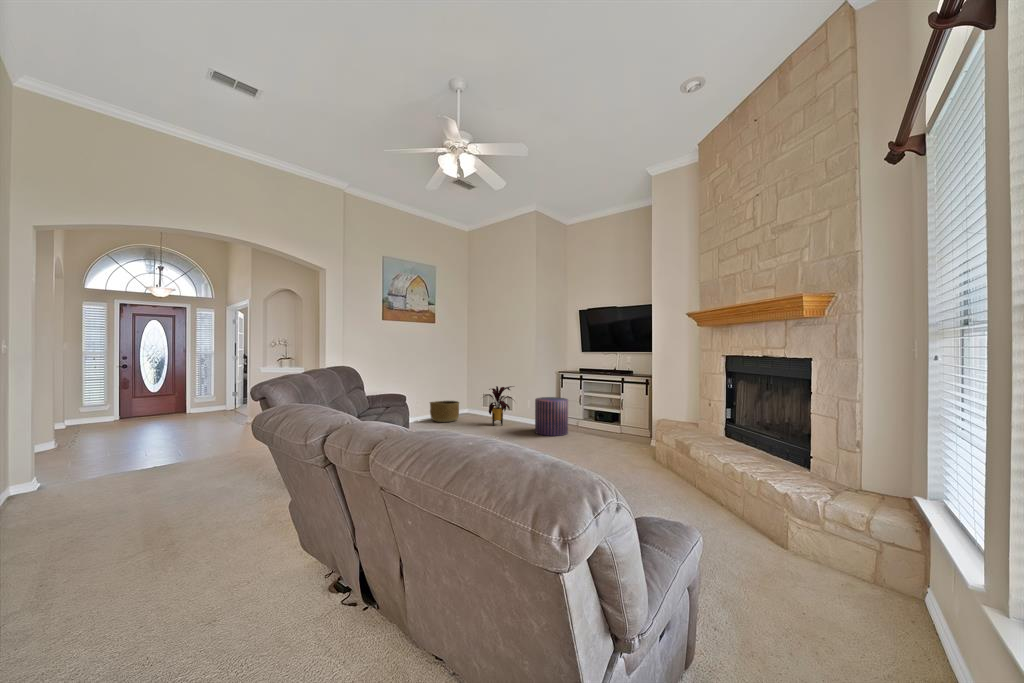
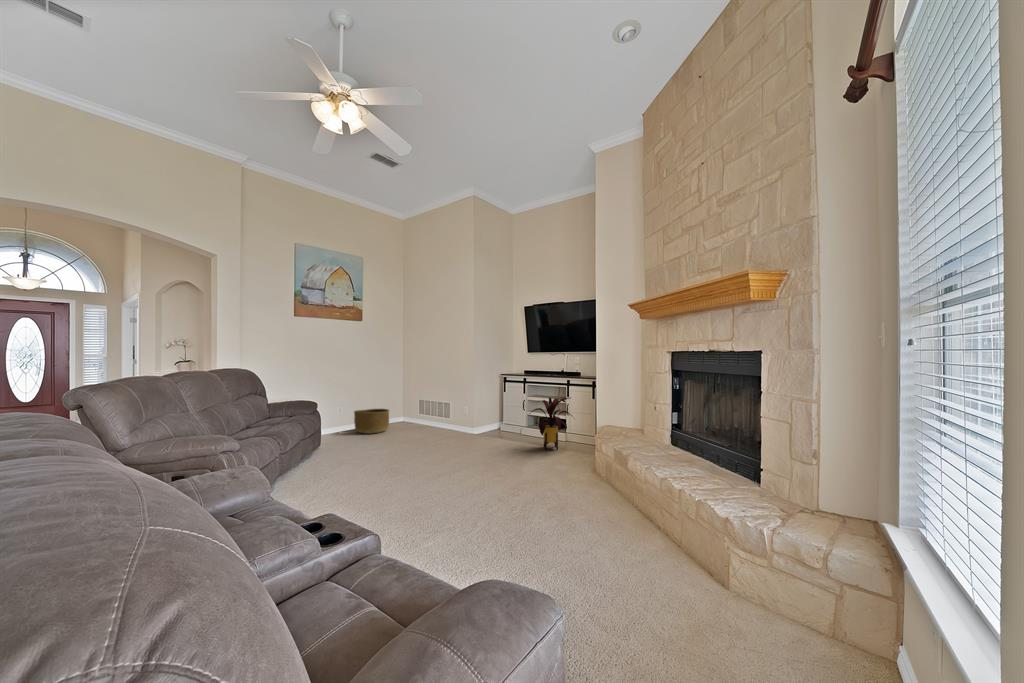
house plant: present [485,386,512,426] -> present [529,398,572,450]
pouf: present [535,397,568,436] -> none [471,403,508,447]

